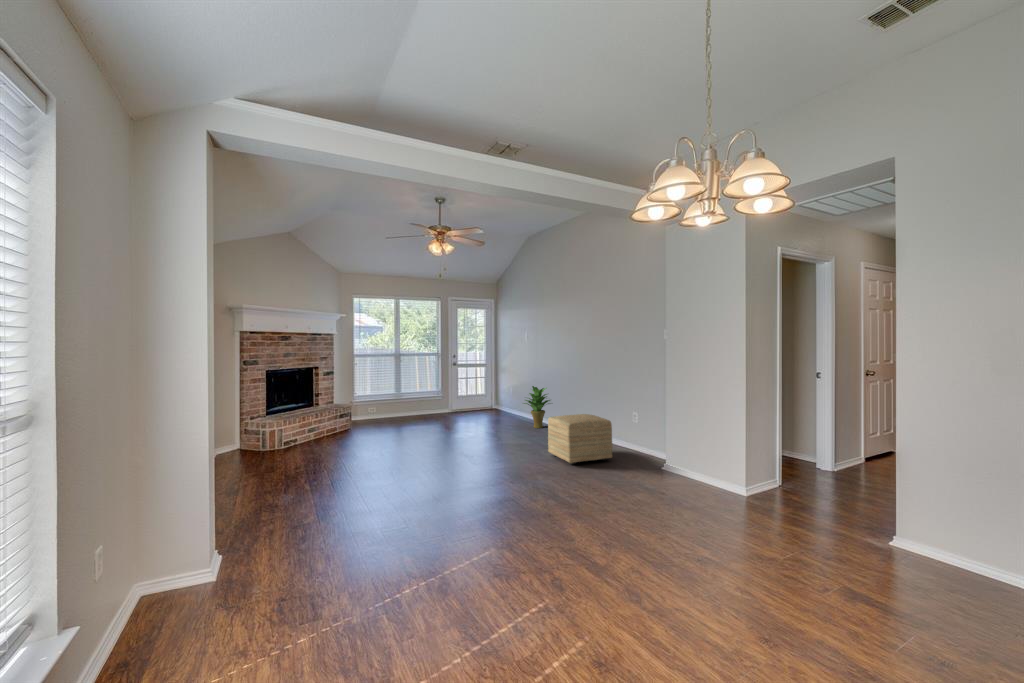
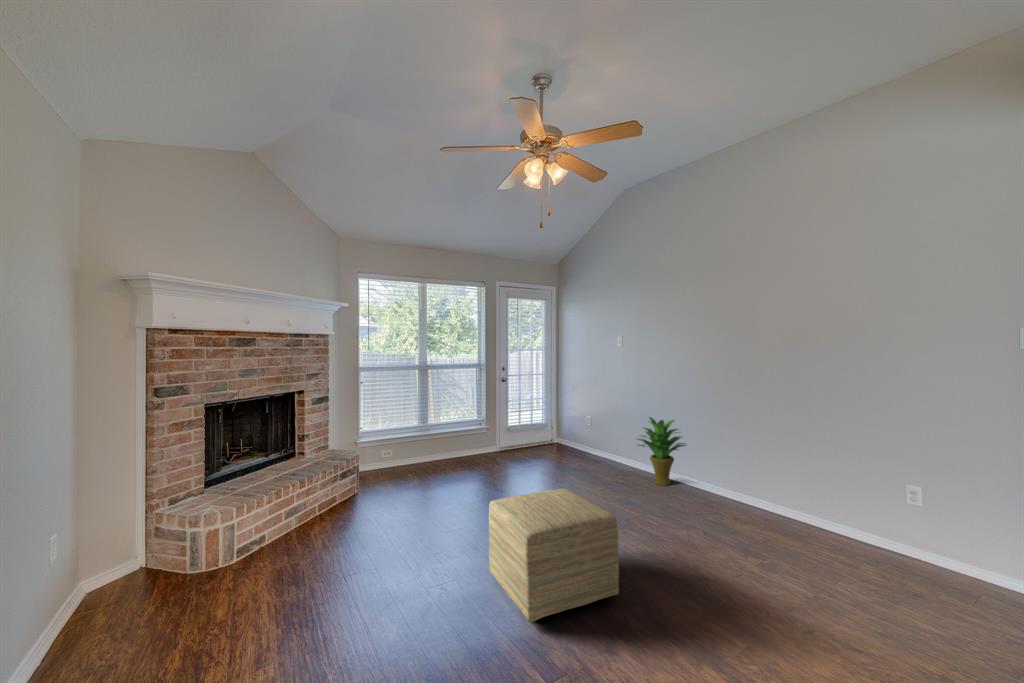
ottoman: present [548,414,612,465] -> present [489,488,619,623]

